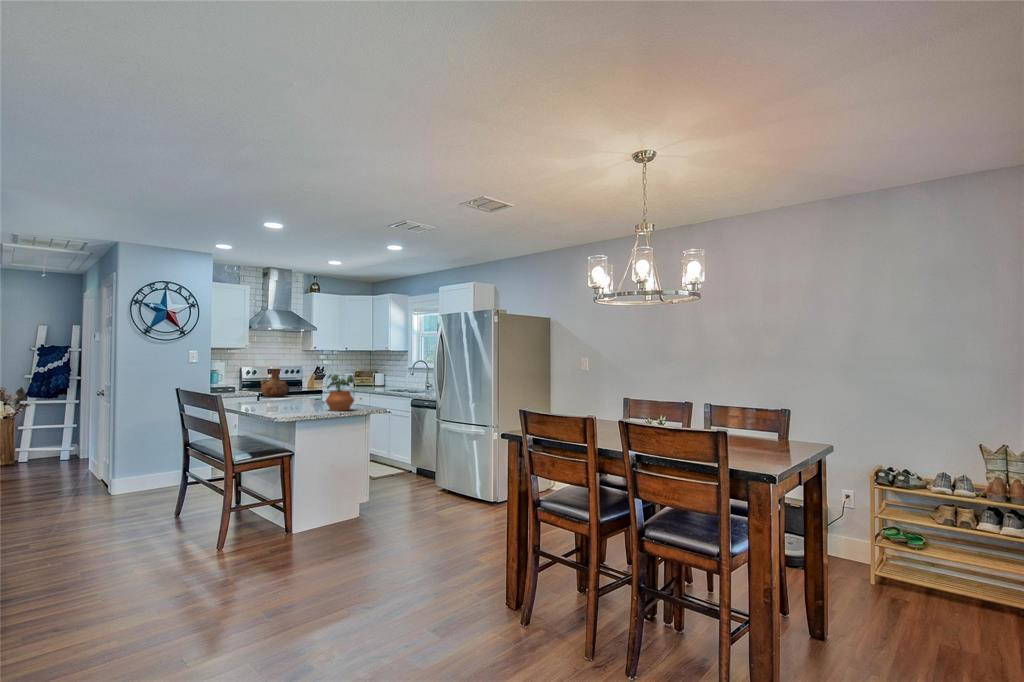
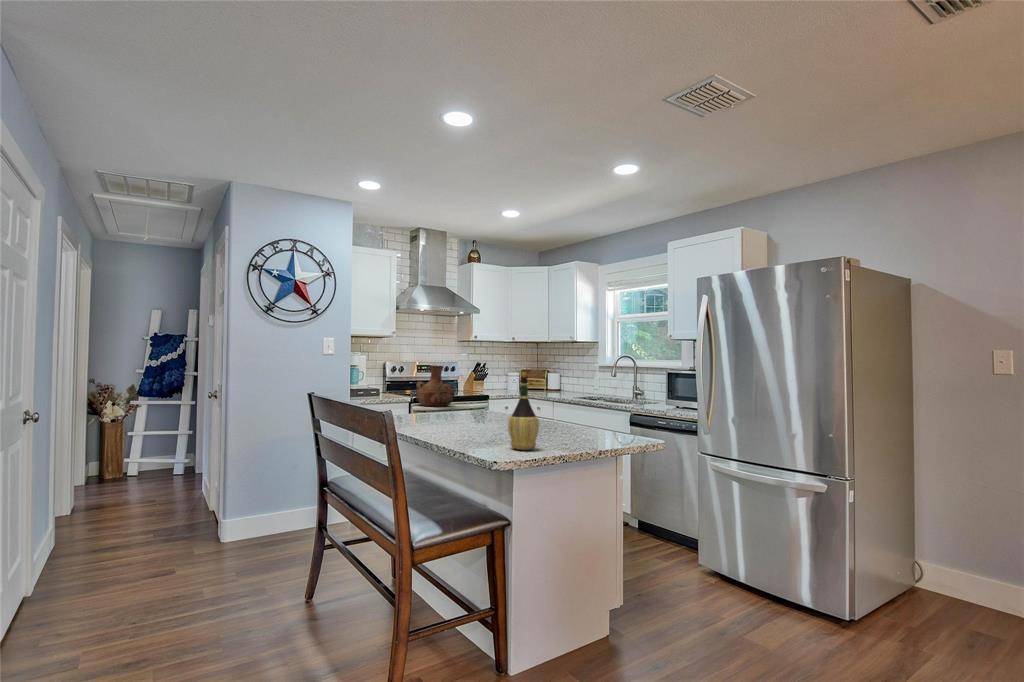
wine bottle: none [292,372,309,413] -> present [508,372,539,450]
potted plant: present [326,374,354,411] -> none [551,373,601,443]

